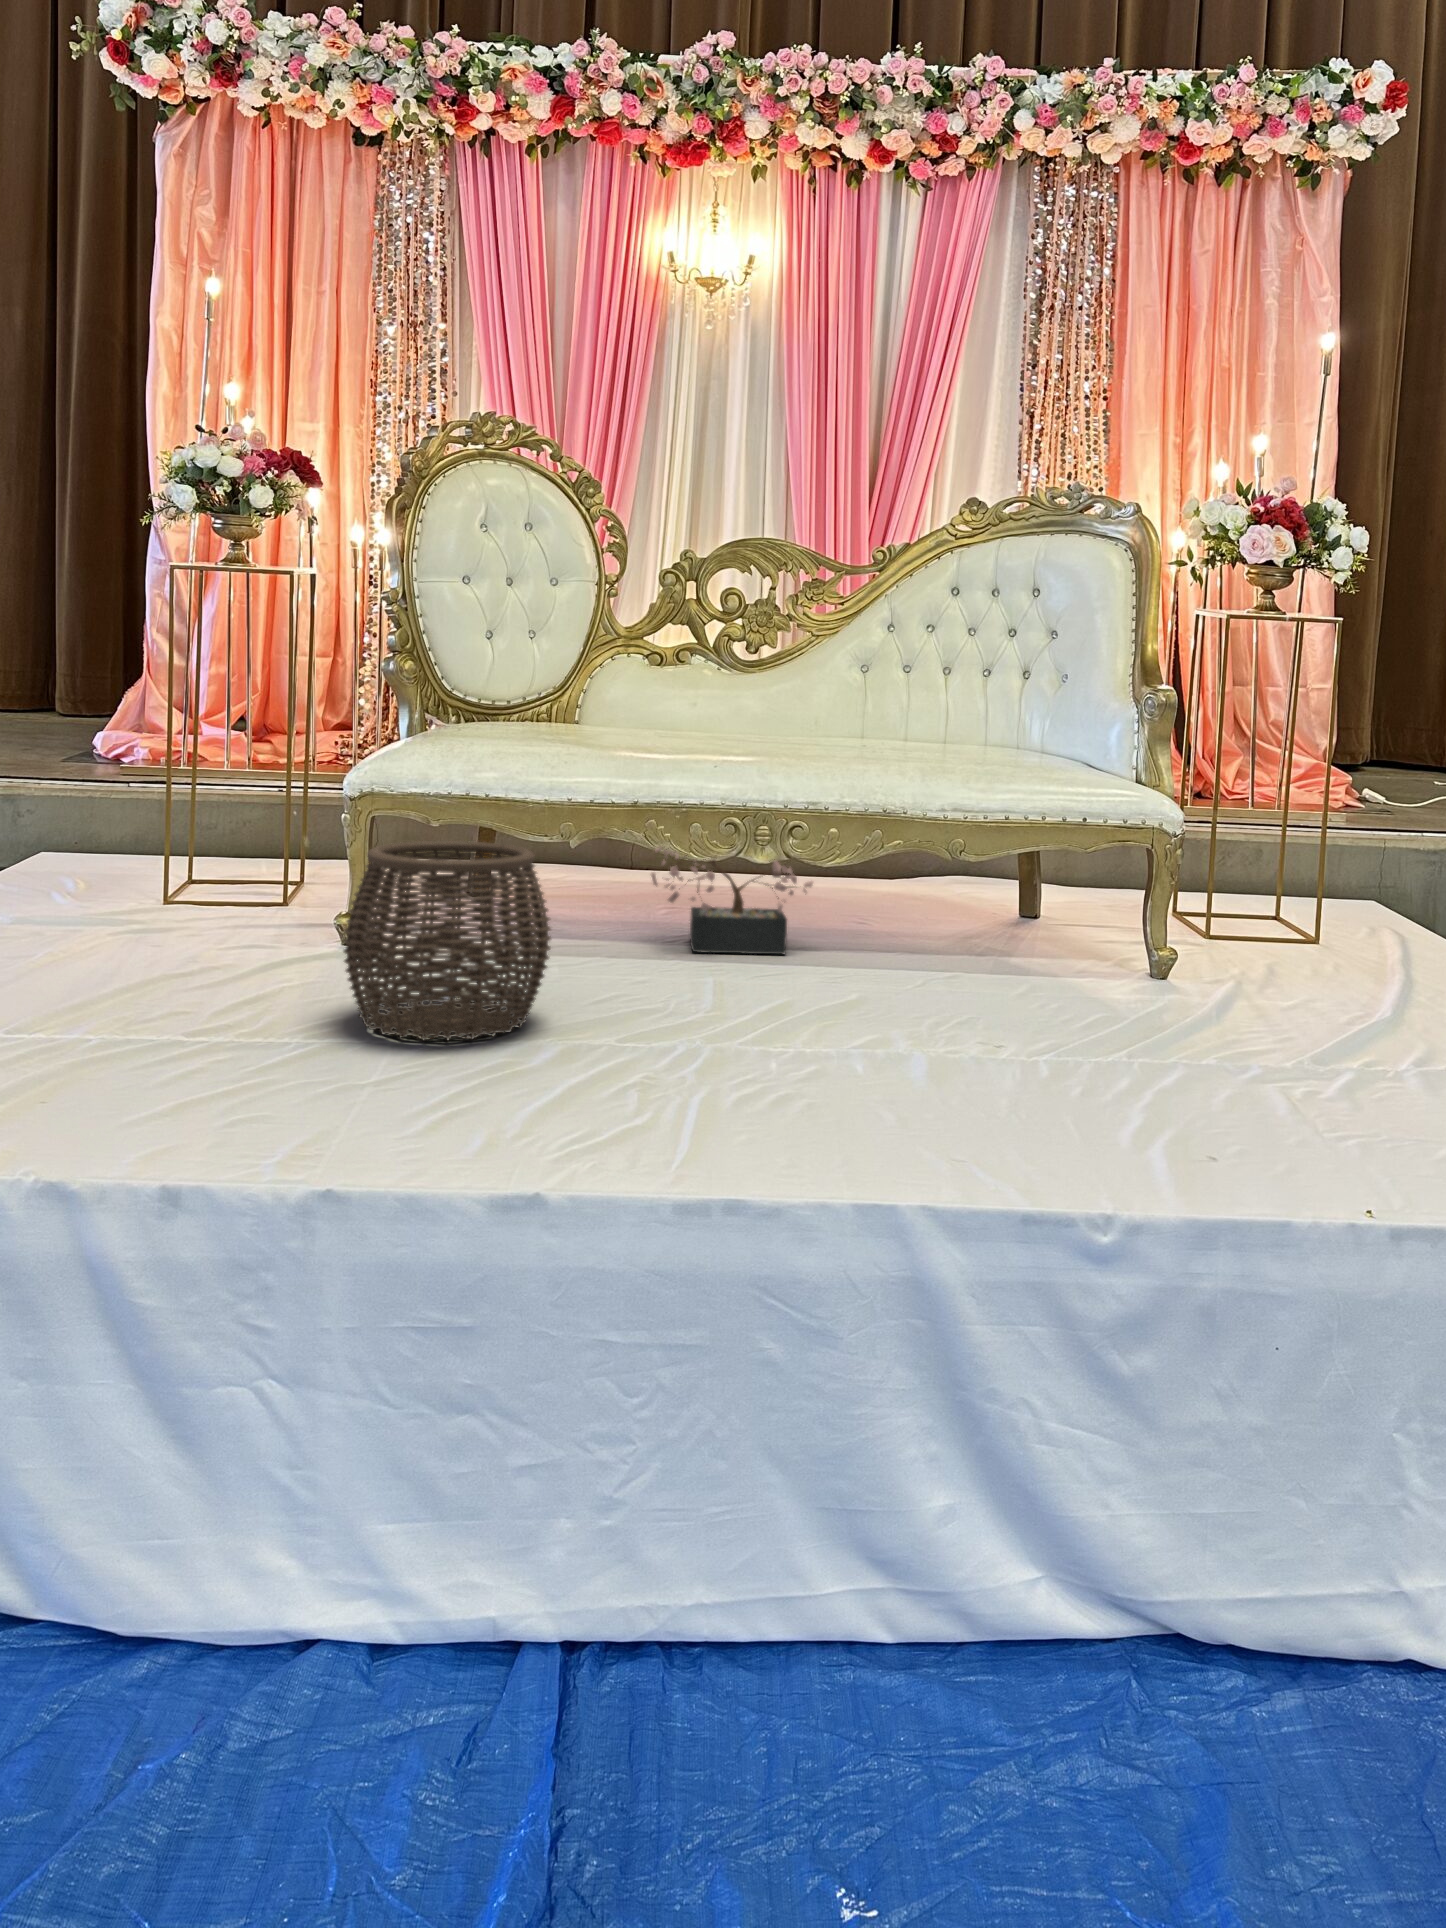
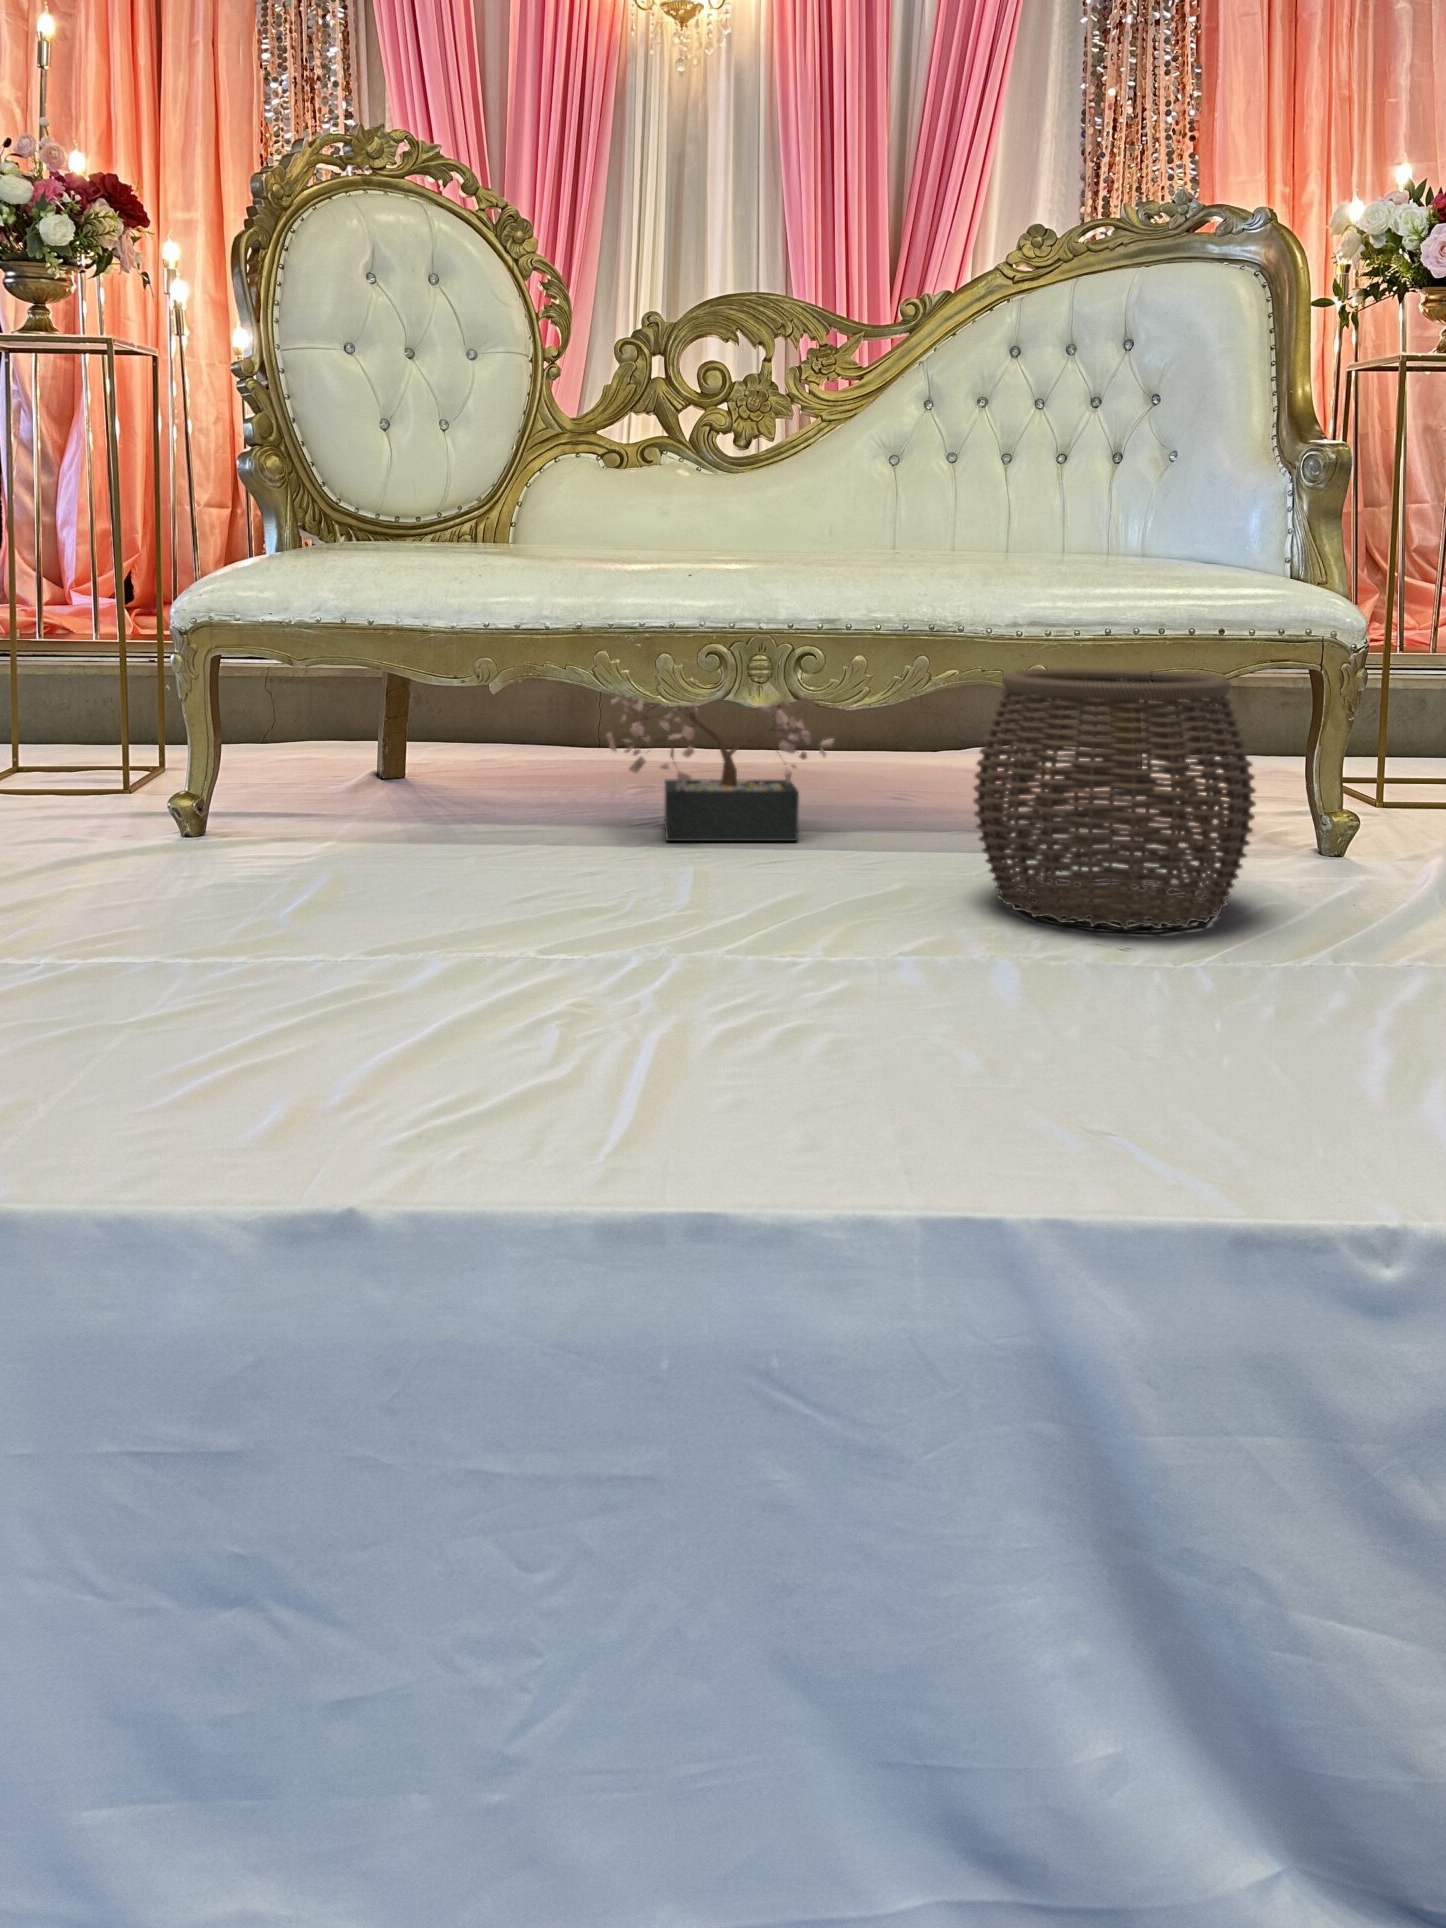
woven basket: present [343,841,551,1040] -> present [973,668,1256,929]

